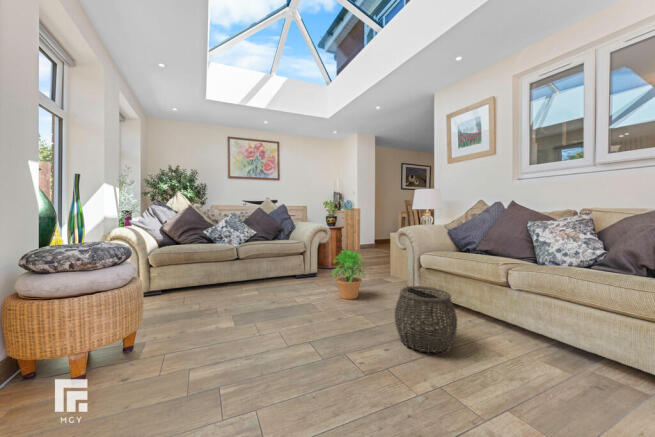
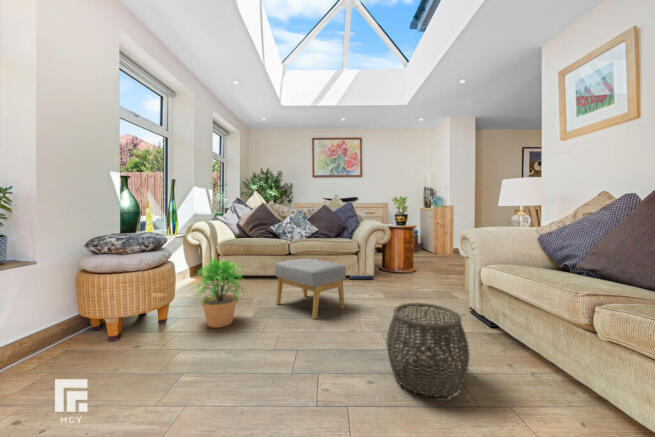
potted plant: present [333,250,364,299] -> present [197,258,243,328]
footstool: none [248,261,319,316] -> present [275,258,346,319]

